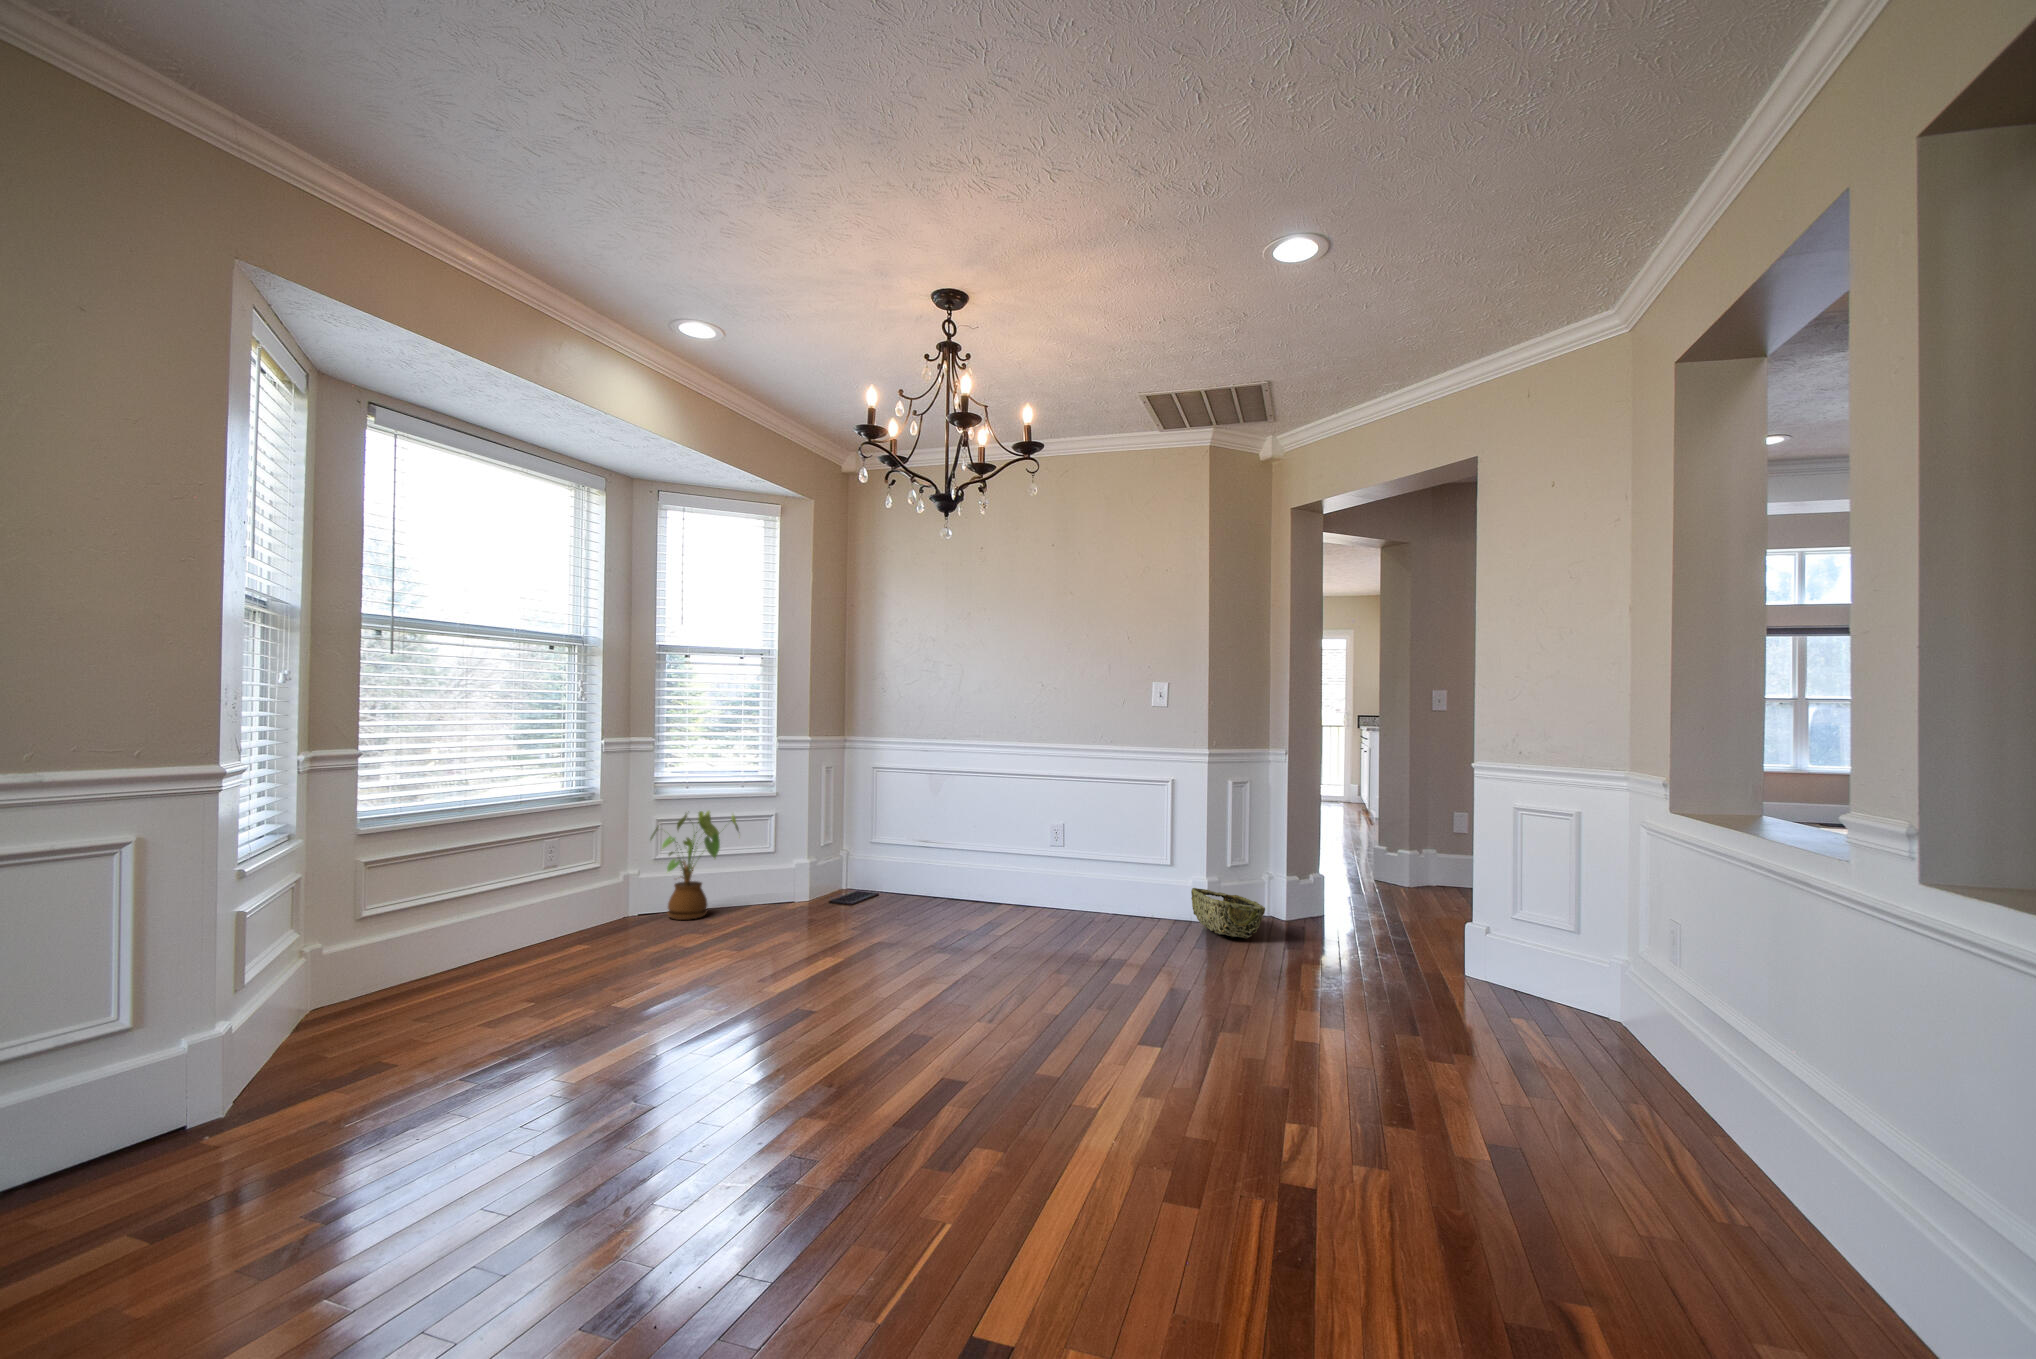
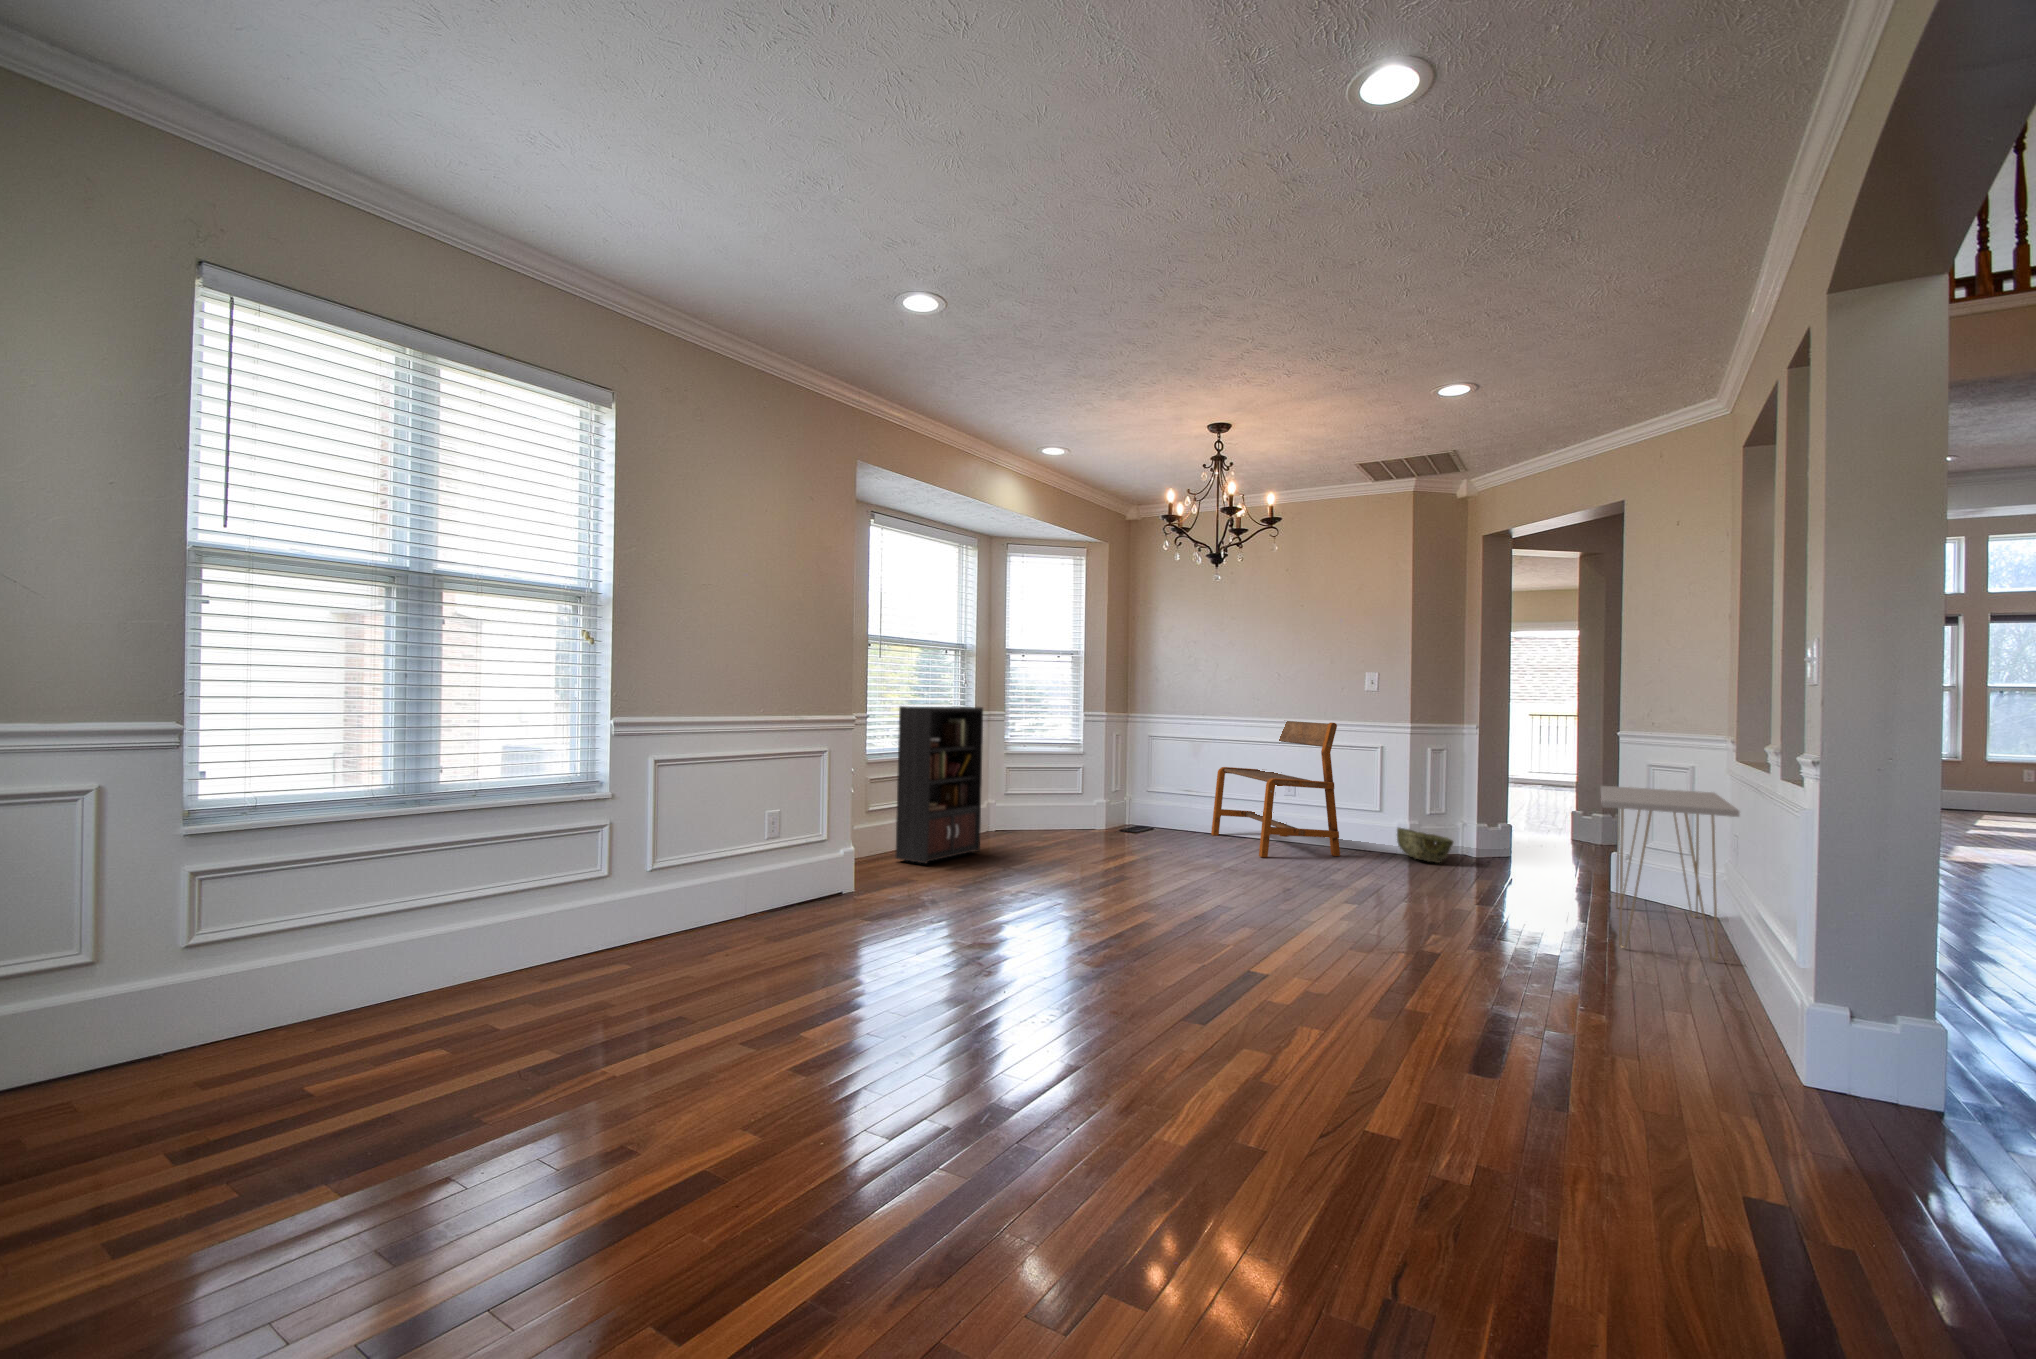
bookcase: none [390,735,579,1016] -> present [895,706,983,863]
bench: none [952,743,1121,946] -> present [1211,720,1340,857]
house plant: present [651,811,739,920] -> none [1006,762,1063,834]
console table: none [1475,842,1745,1149] -> present [1601,786,1740,961]

